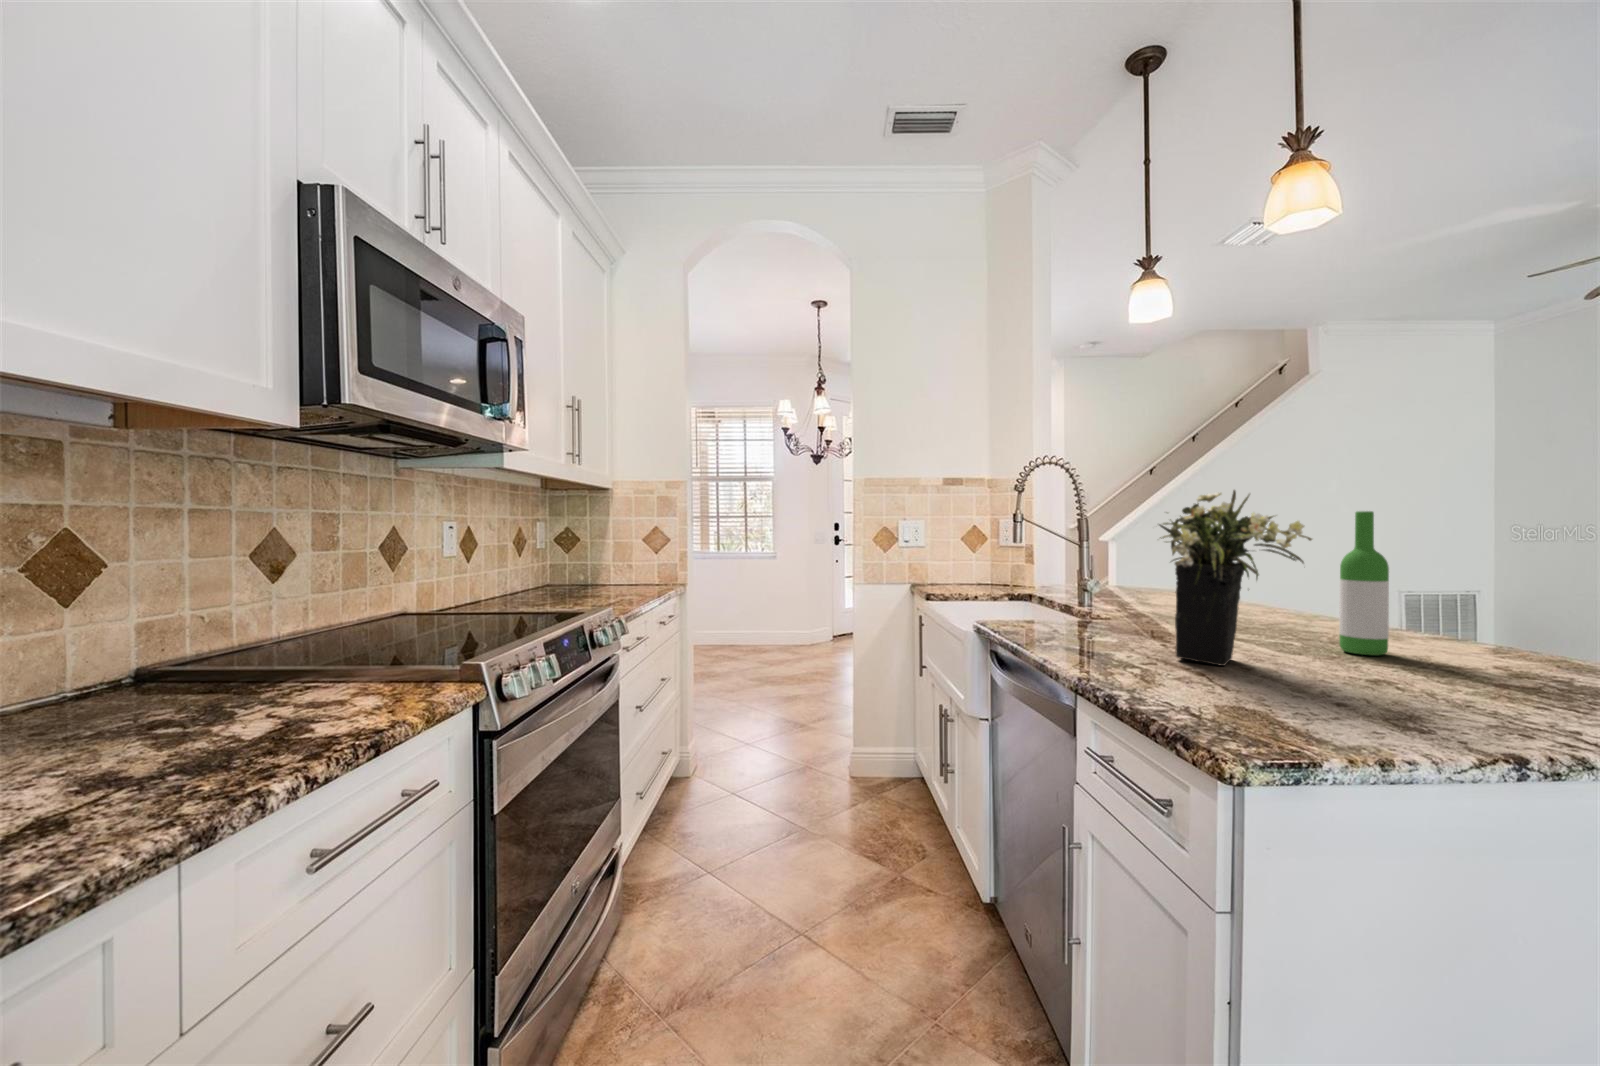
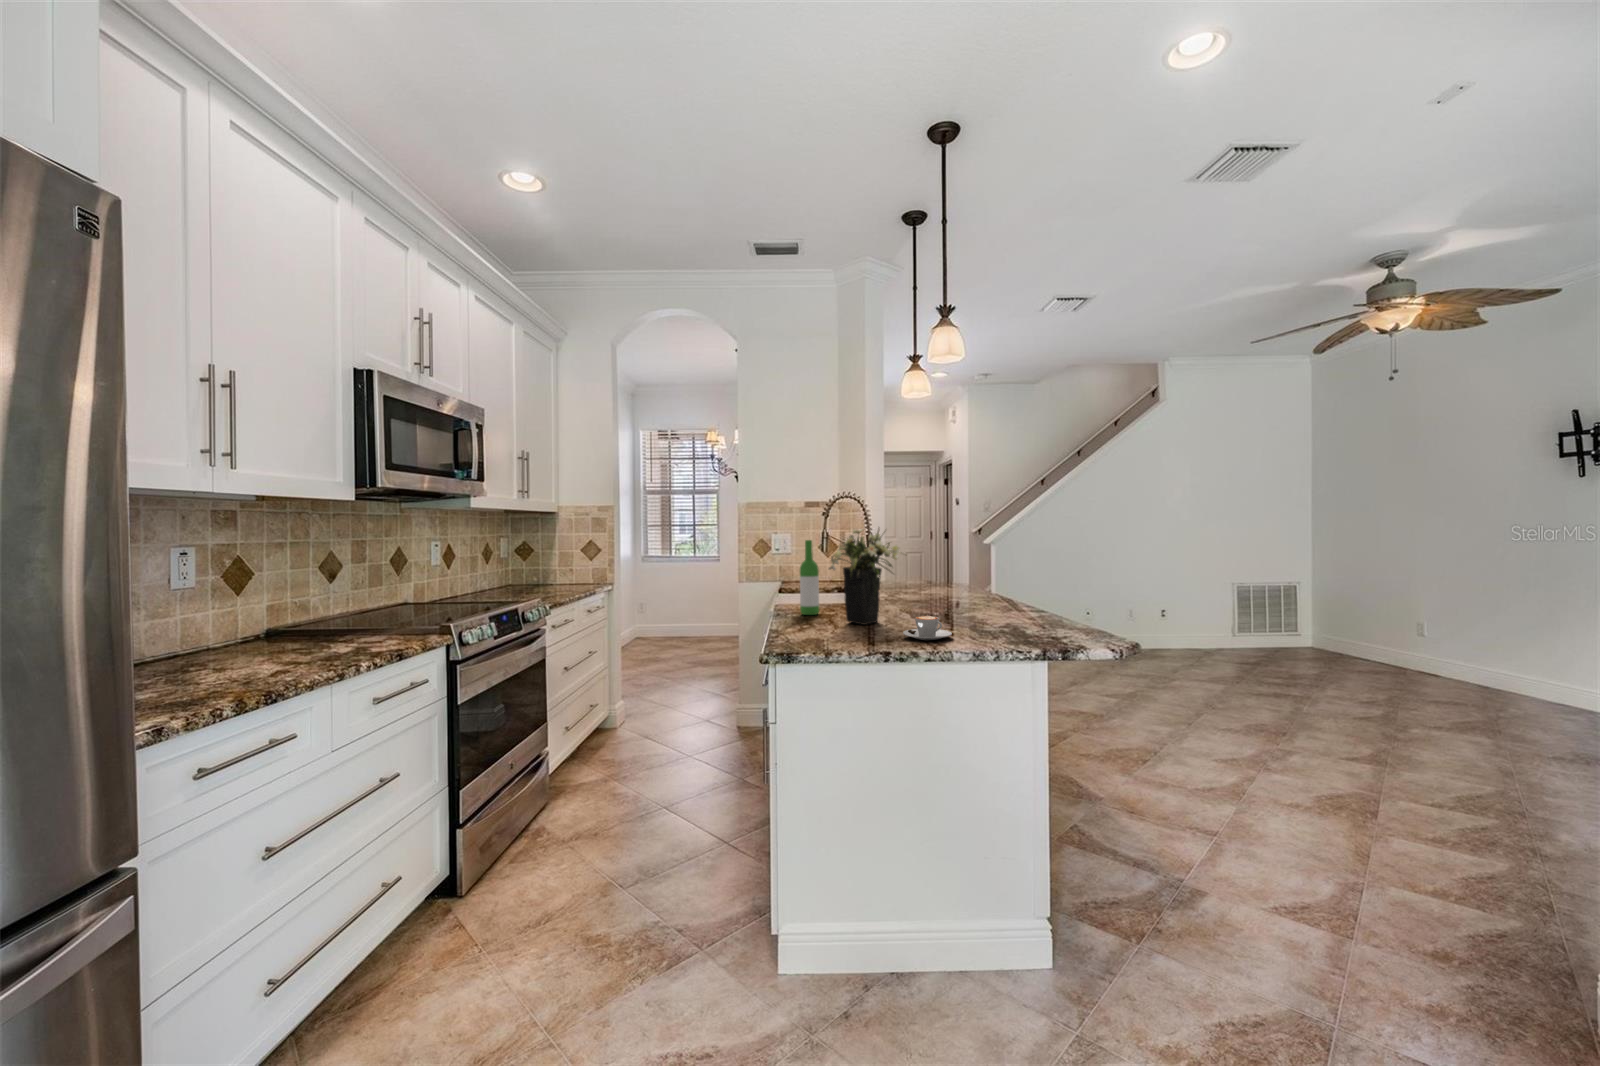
wine bottle: present [1339,511,1389,655] -> present [800,540,819,615]
coffee cup: none [1388,659,1531,713] -> present [903,616,952,640]

